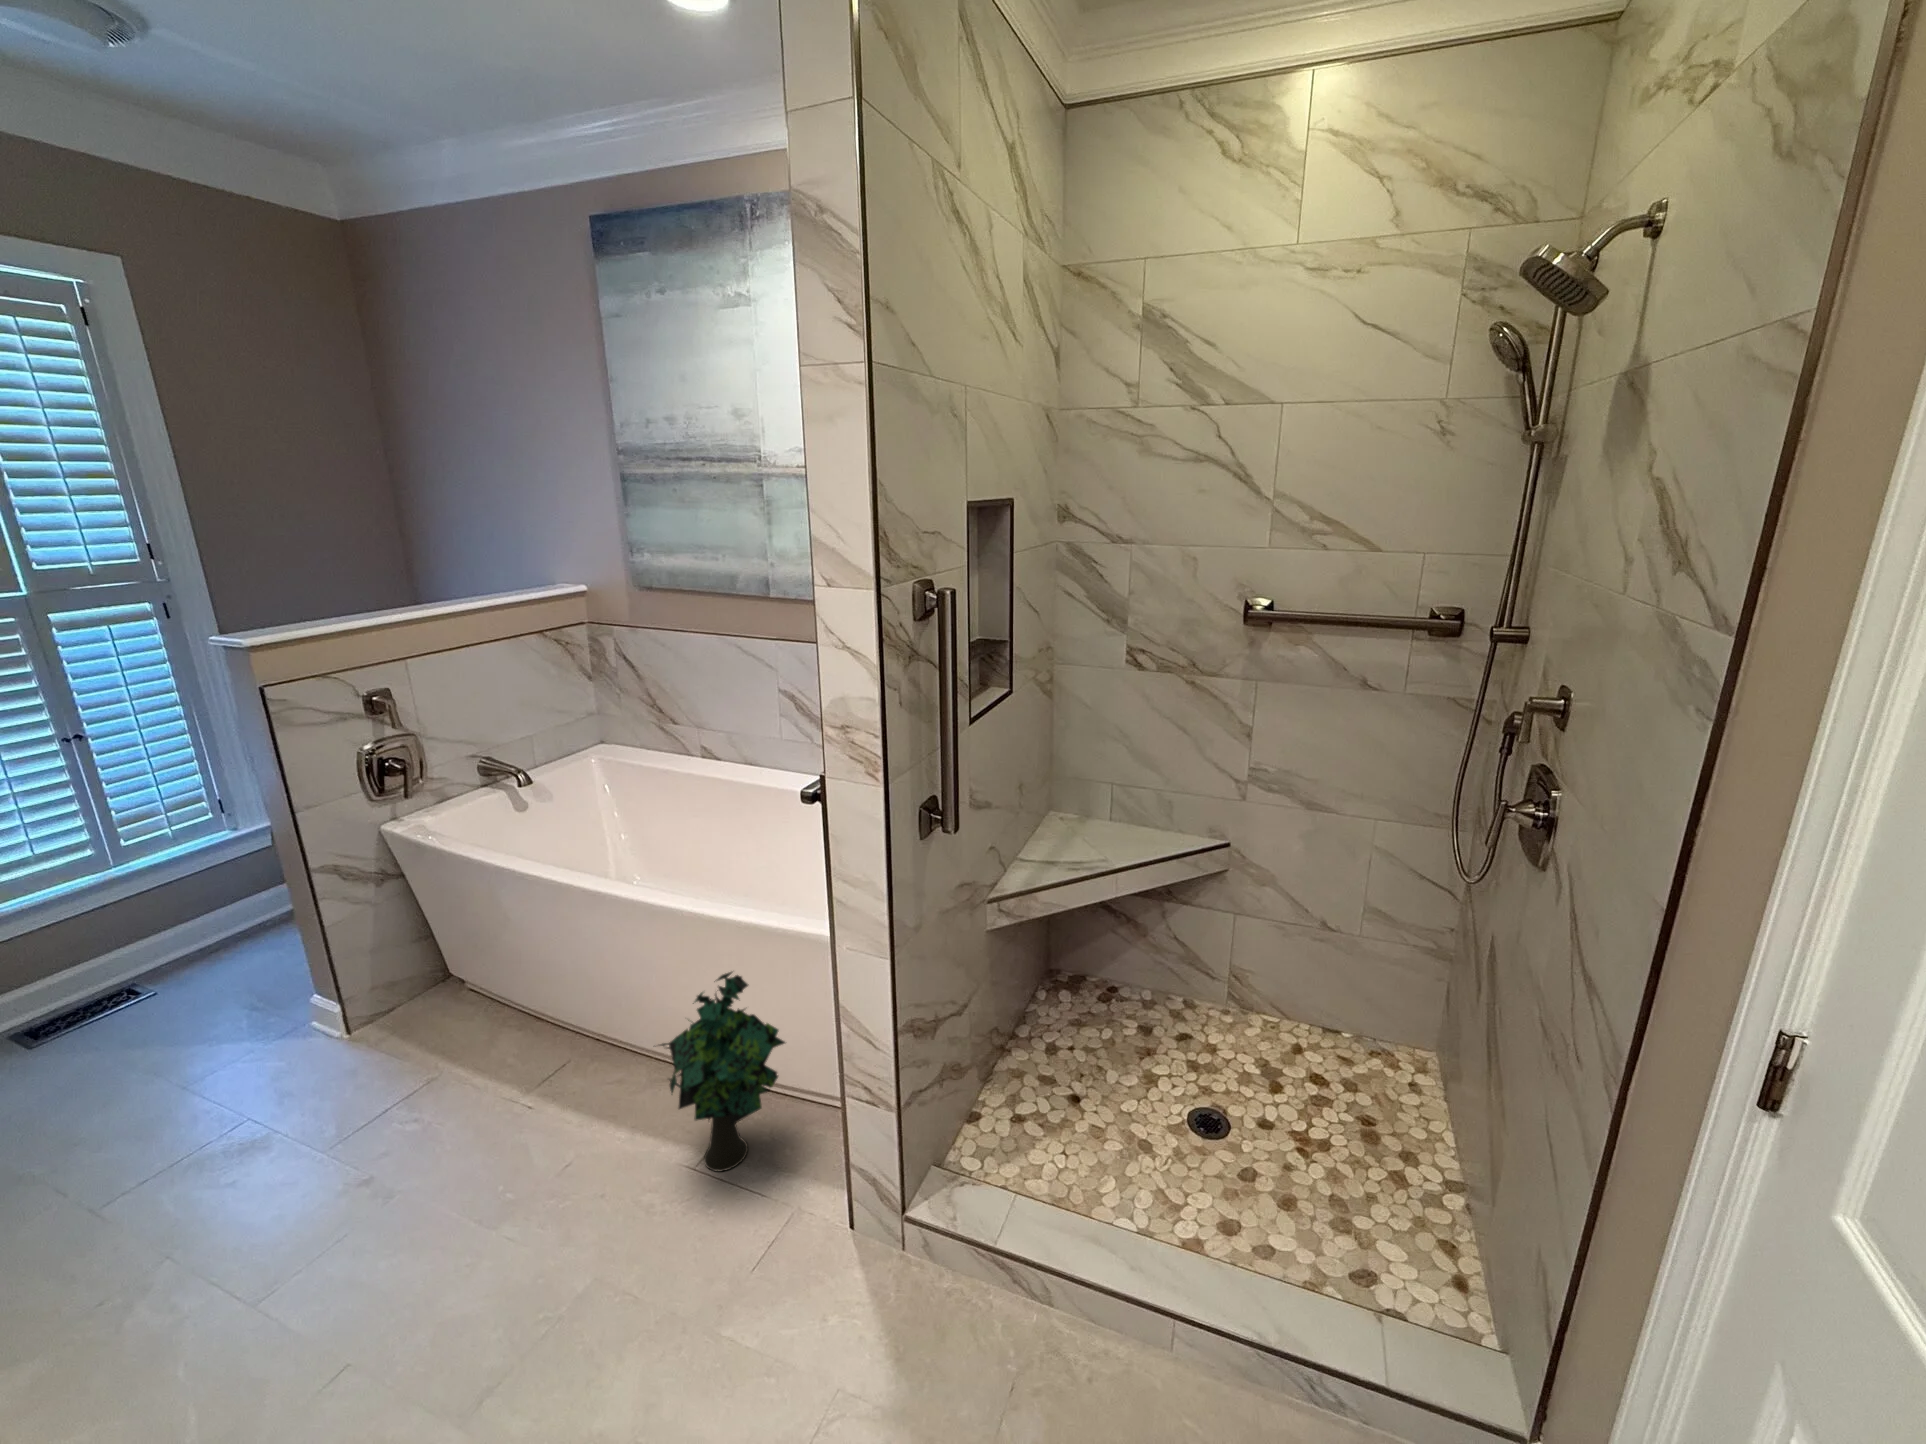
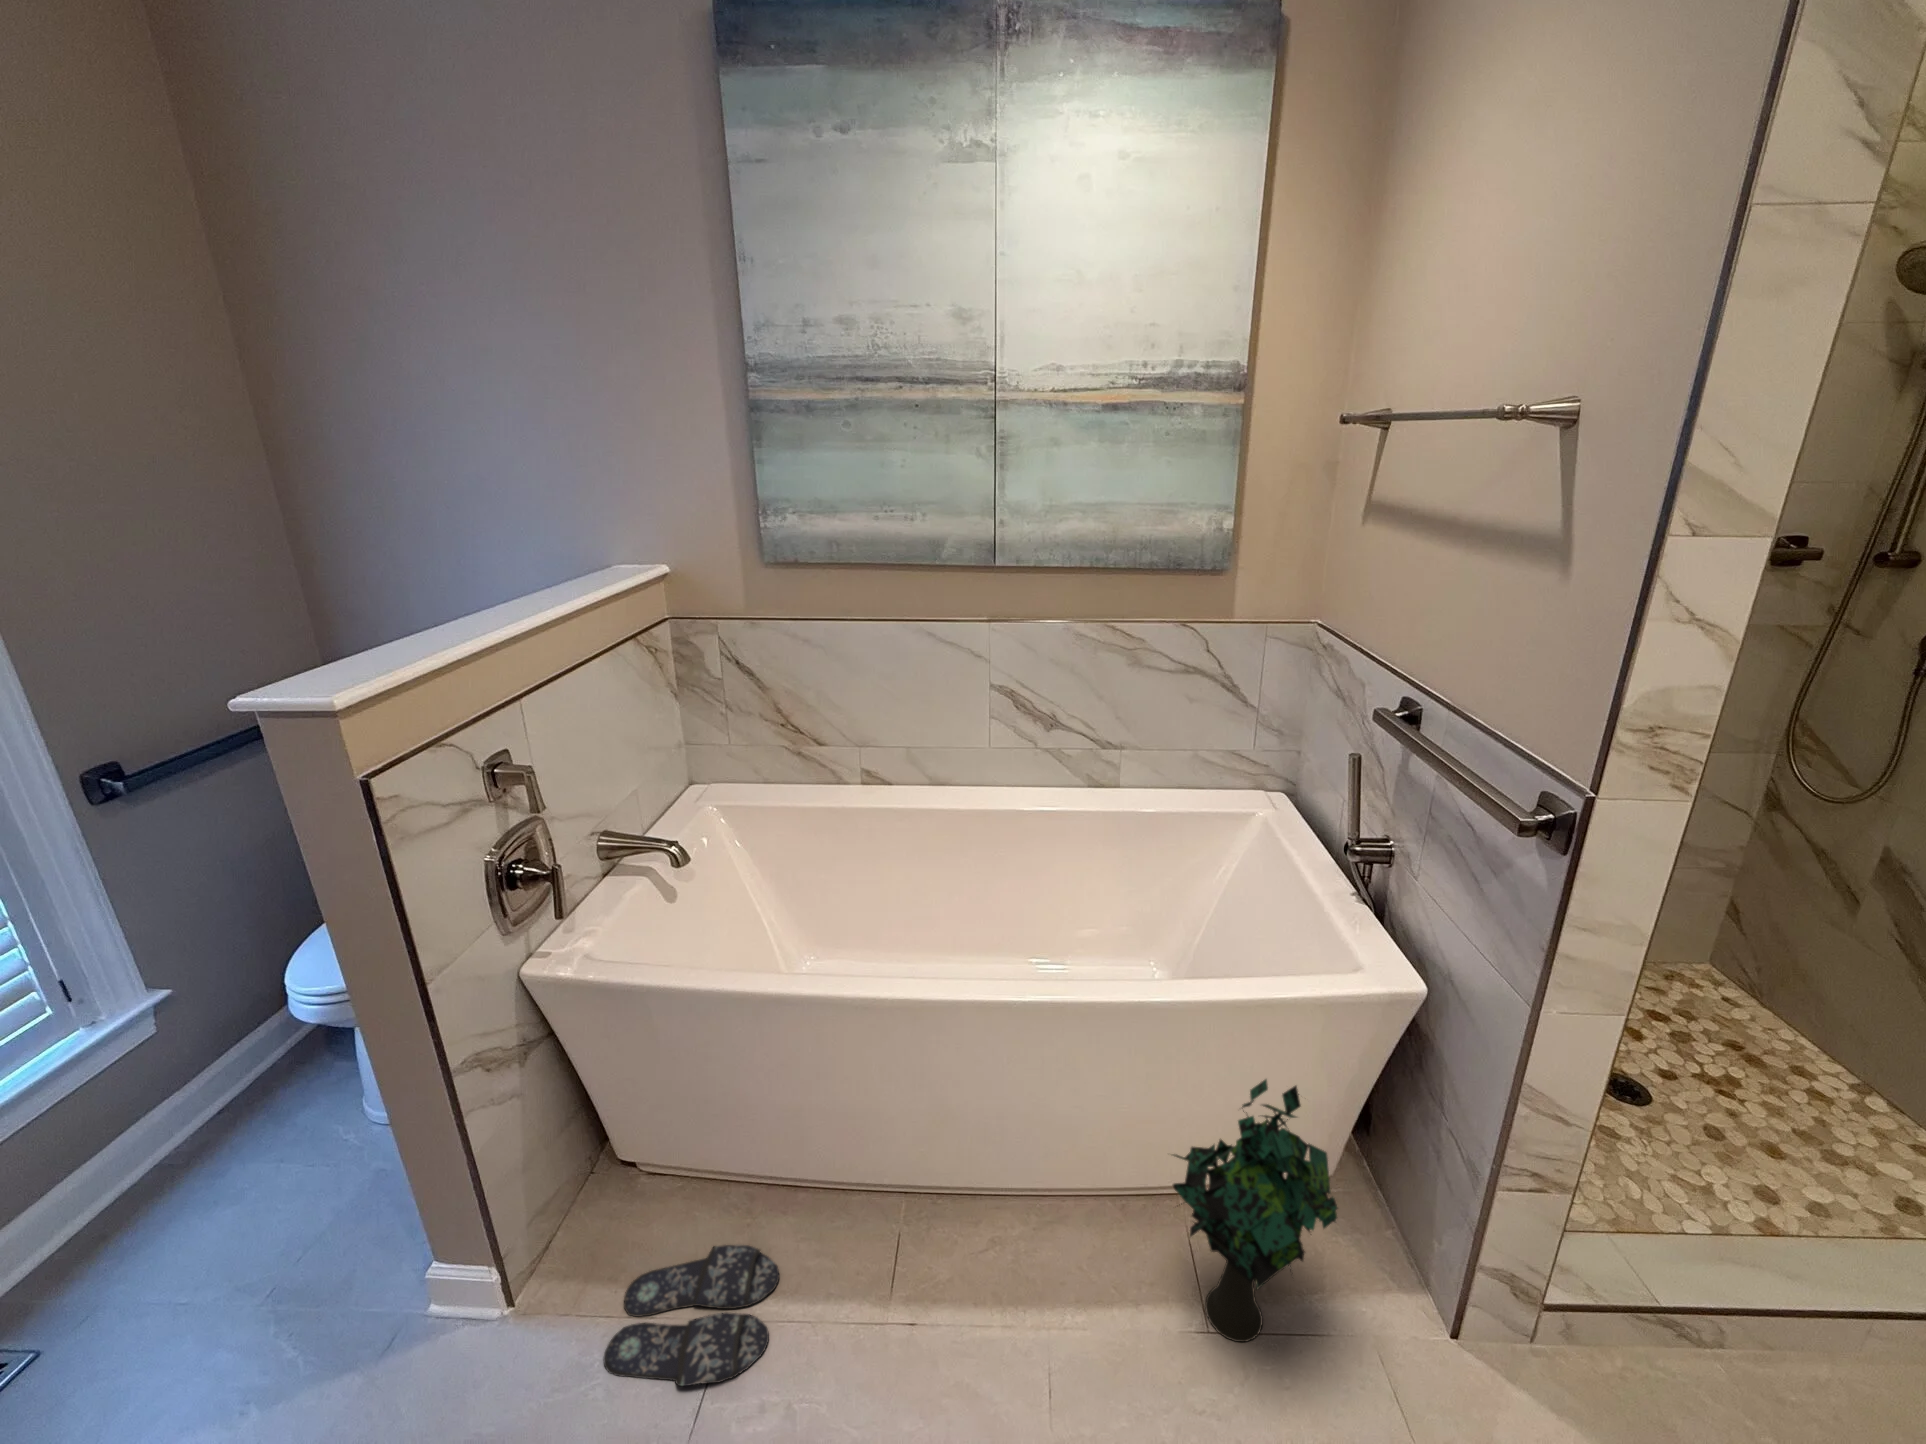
slippers: none [362,1030,490,1096] -> present [604,1245,779,1386]

